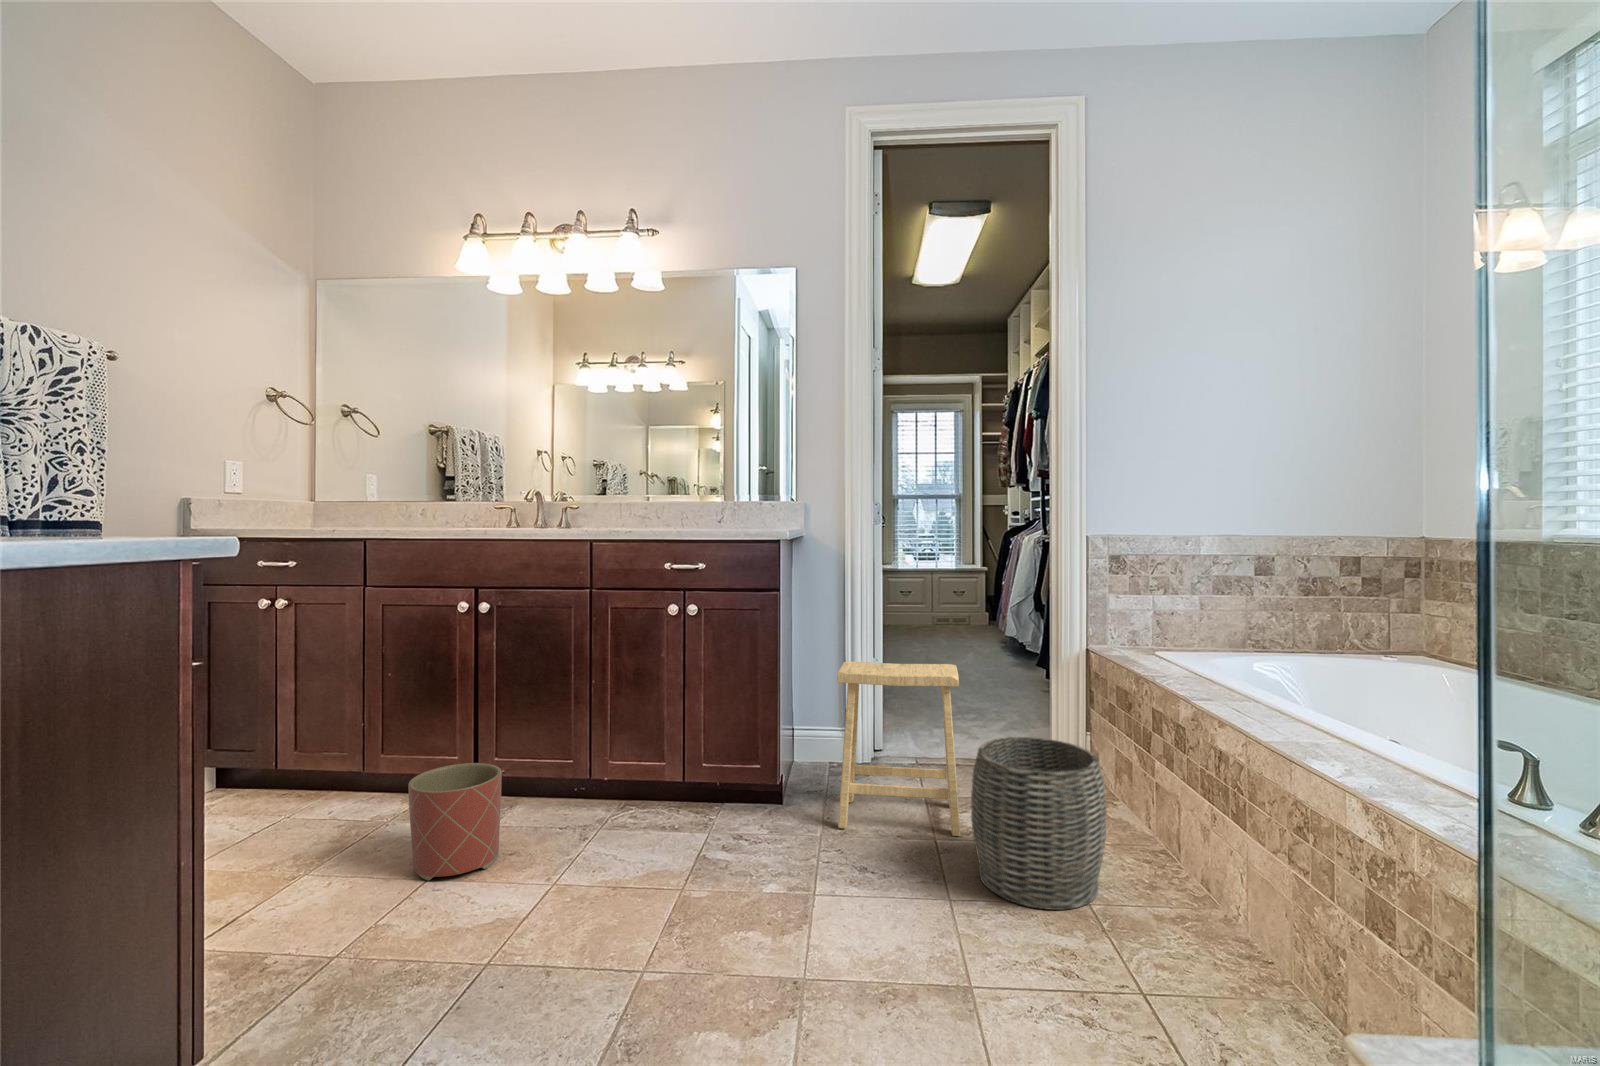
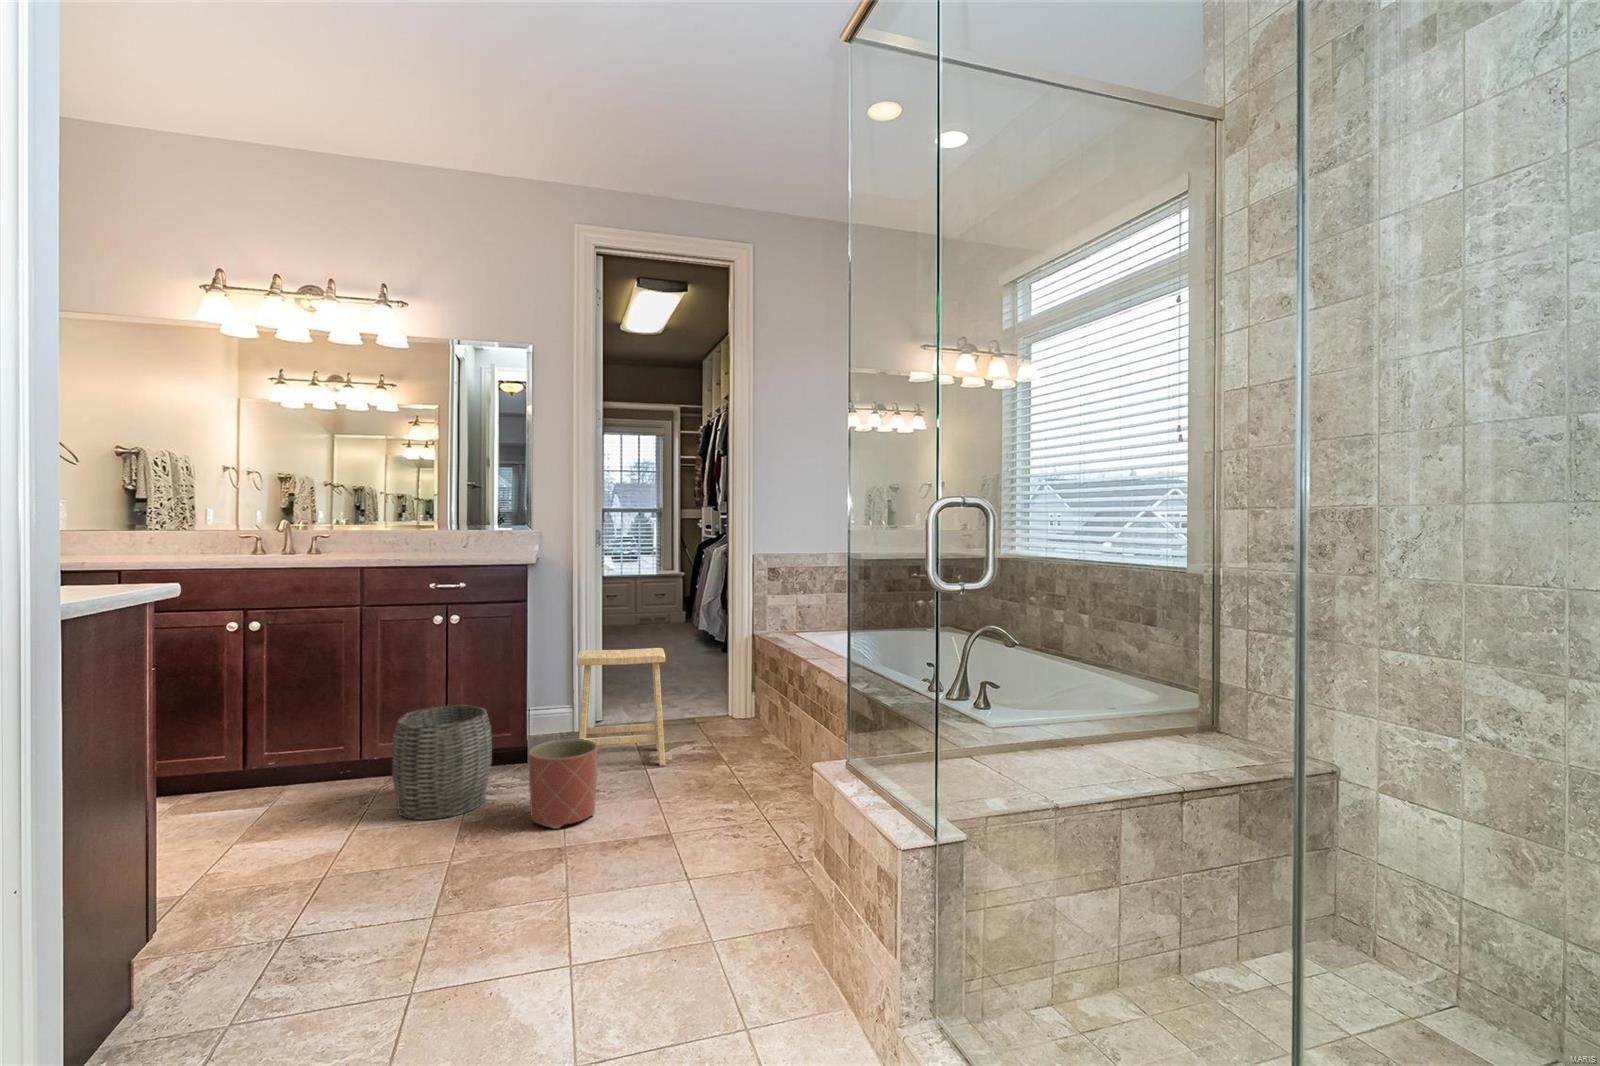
woven basket: present [971,737,1106,910] -> present [392,705,492,820]
planter: present [408,763,502,881] -> present [528,739,598,829]

